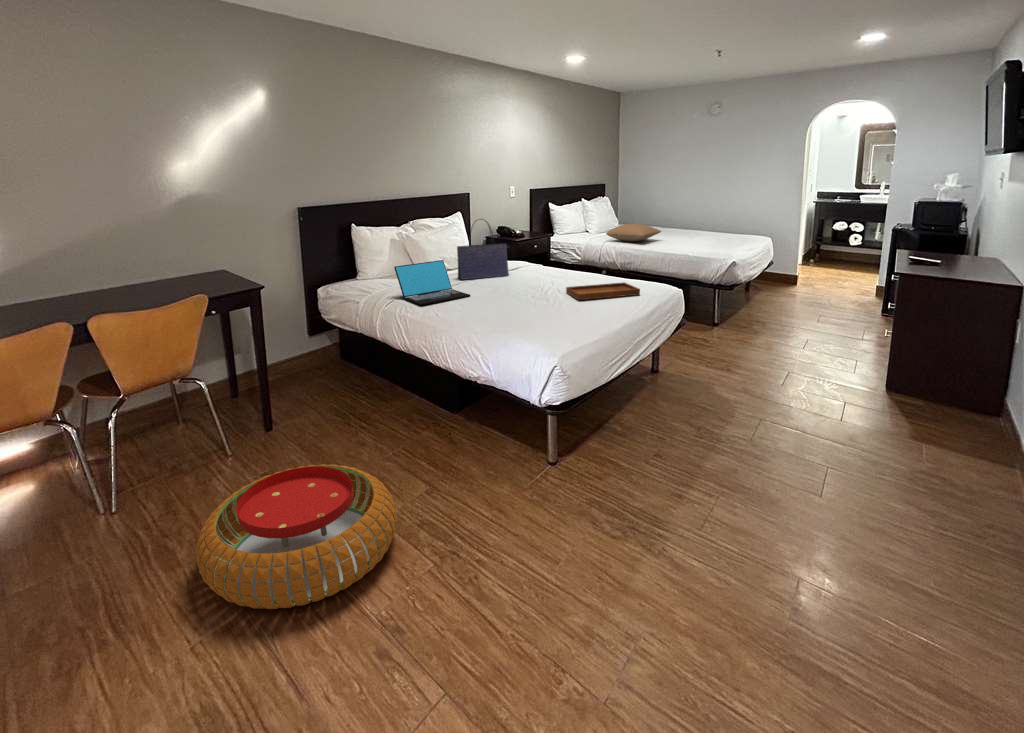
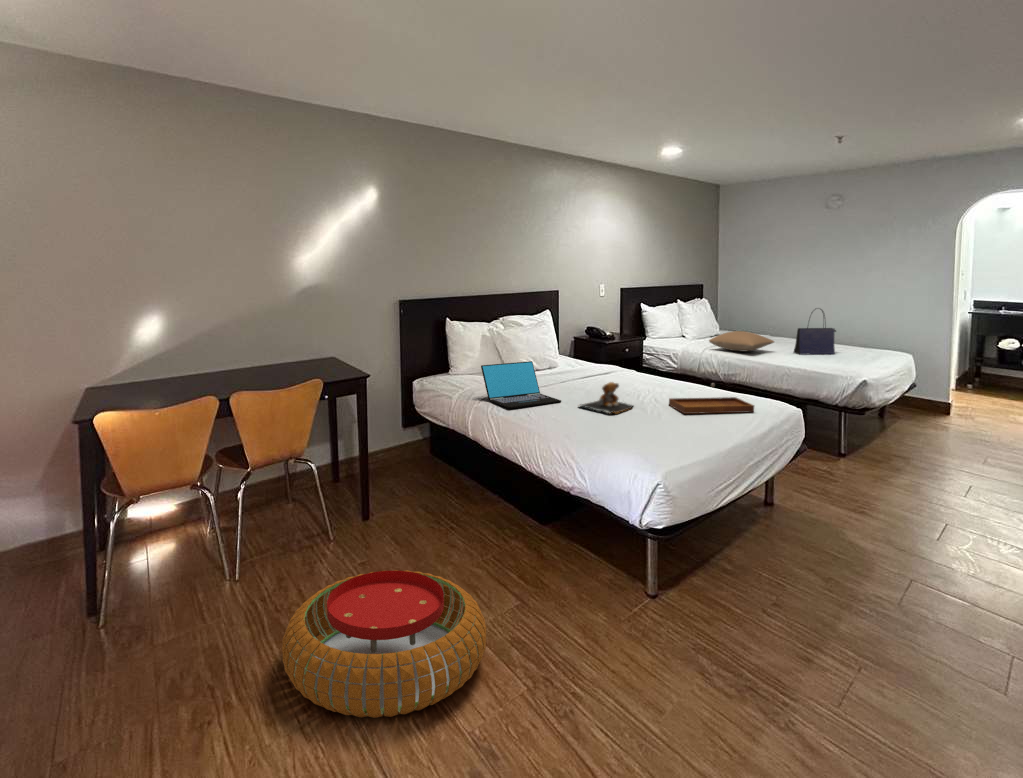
tote bag: present [457,219,510,280] -> present [794,309,836,355]
teddy bear: none [485,275,535,304] -> present [581,382,633,413]

